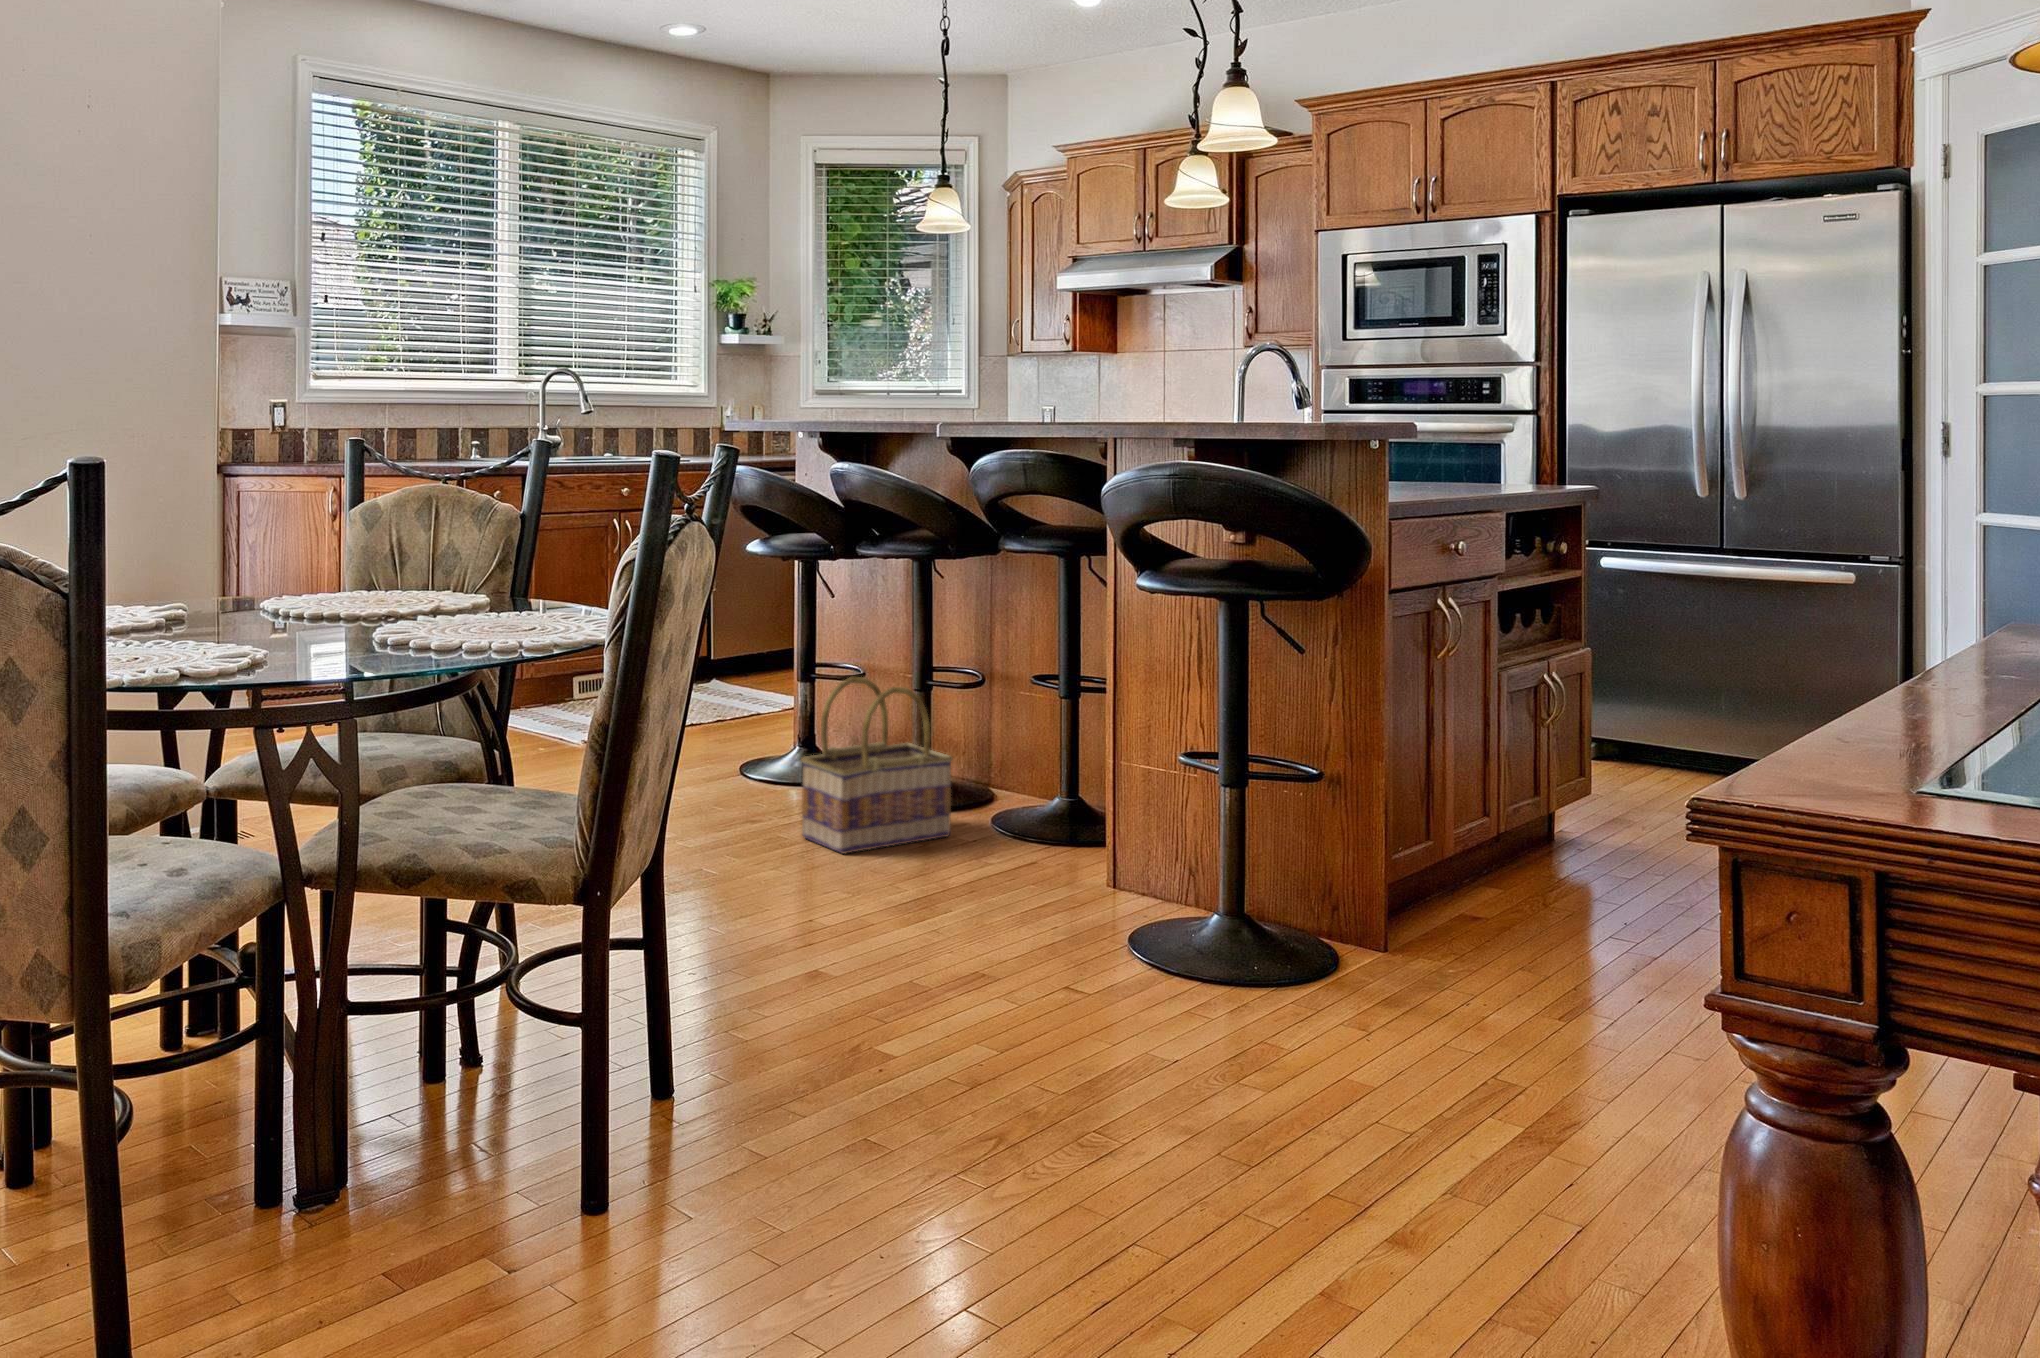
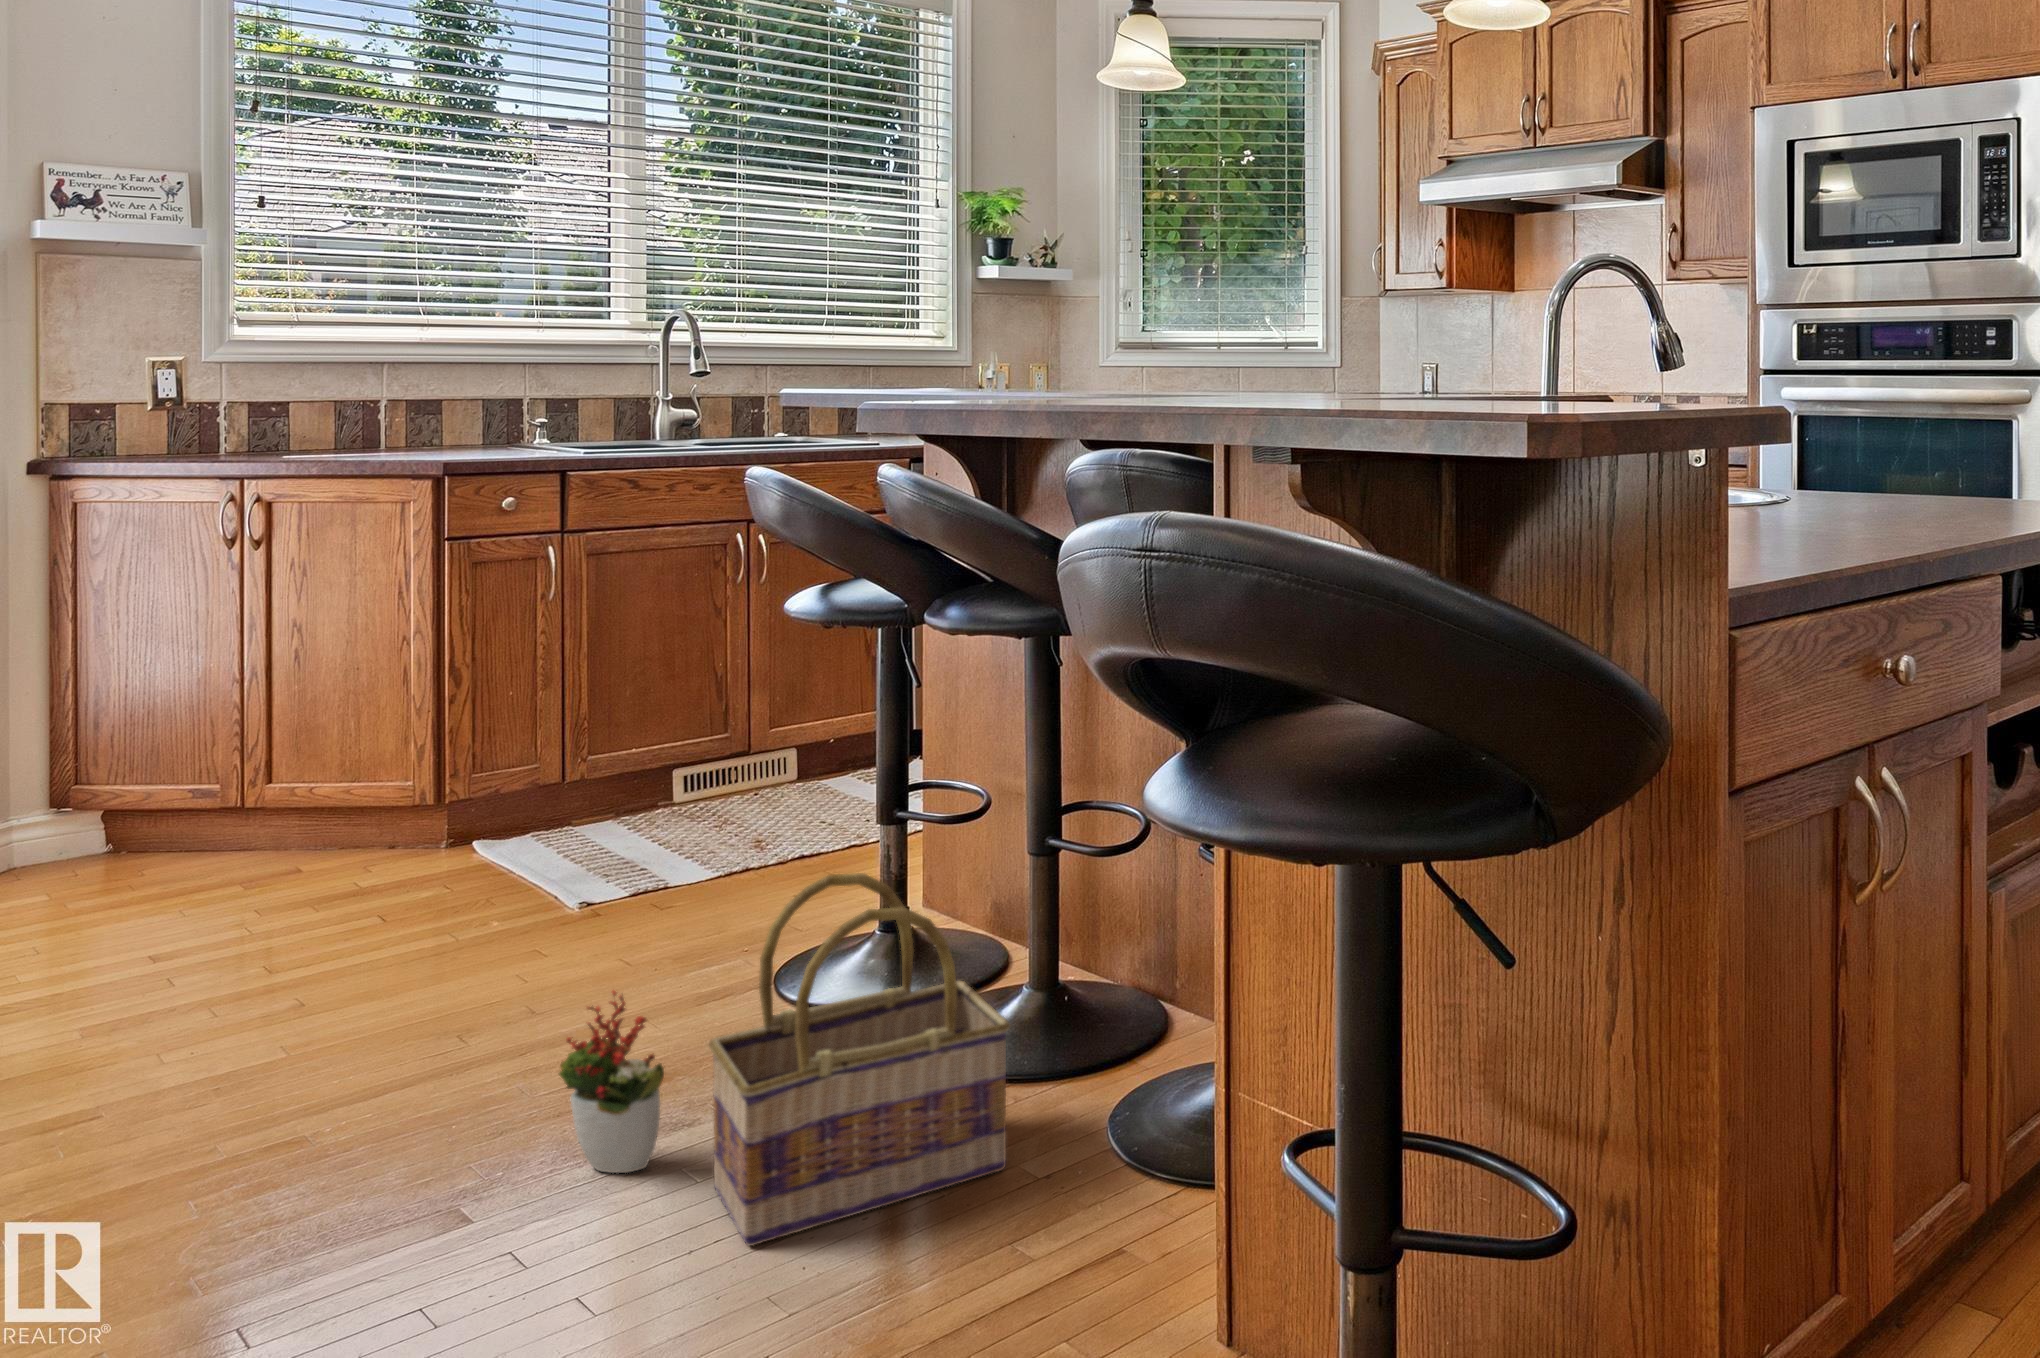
decorative plant: none [711,736,767,832] -> present [559,991,664,1173]

